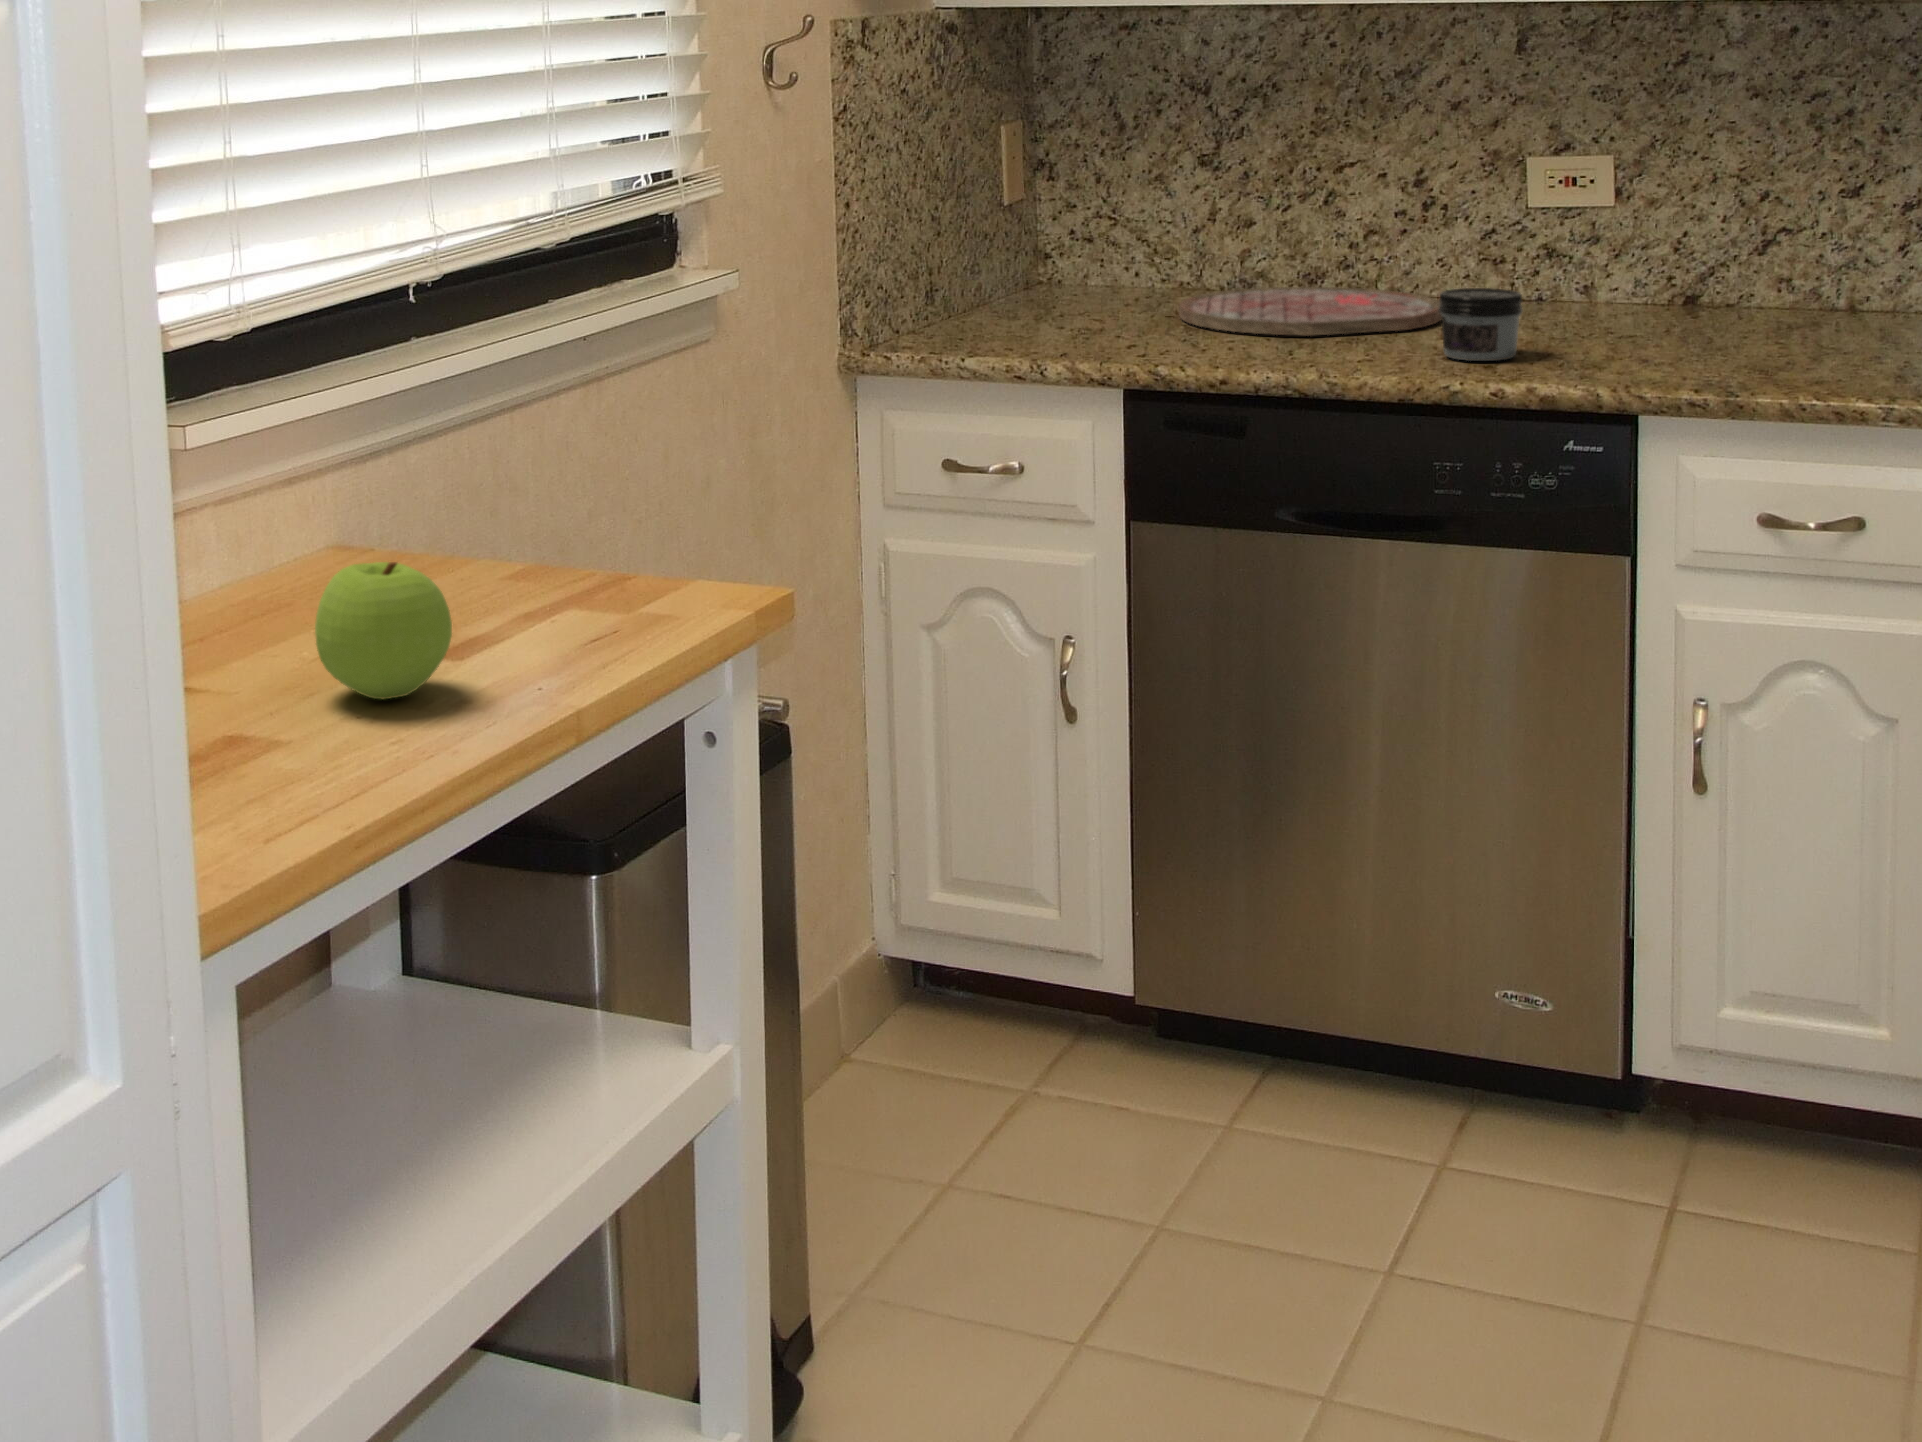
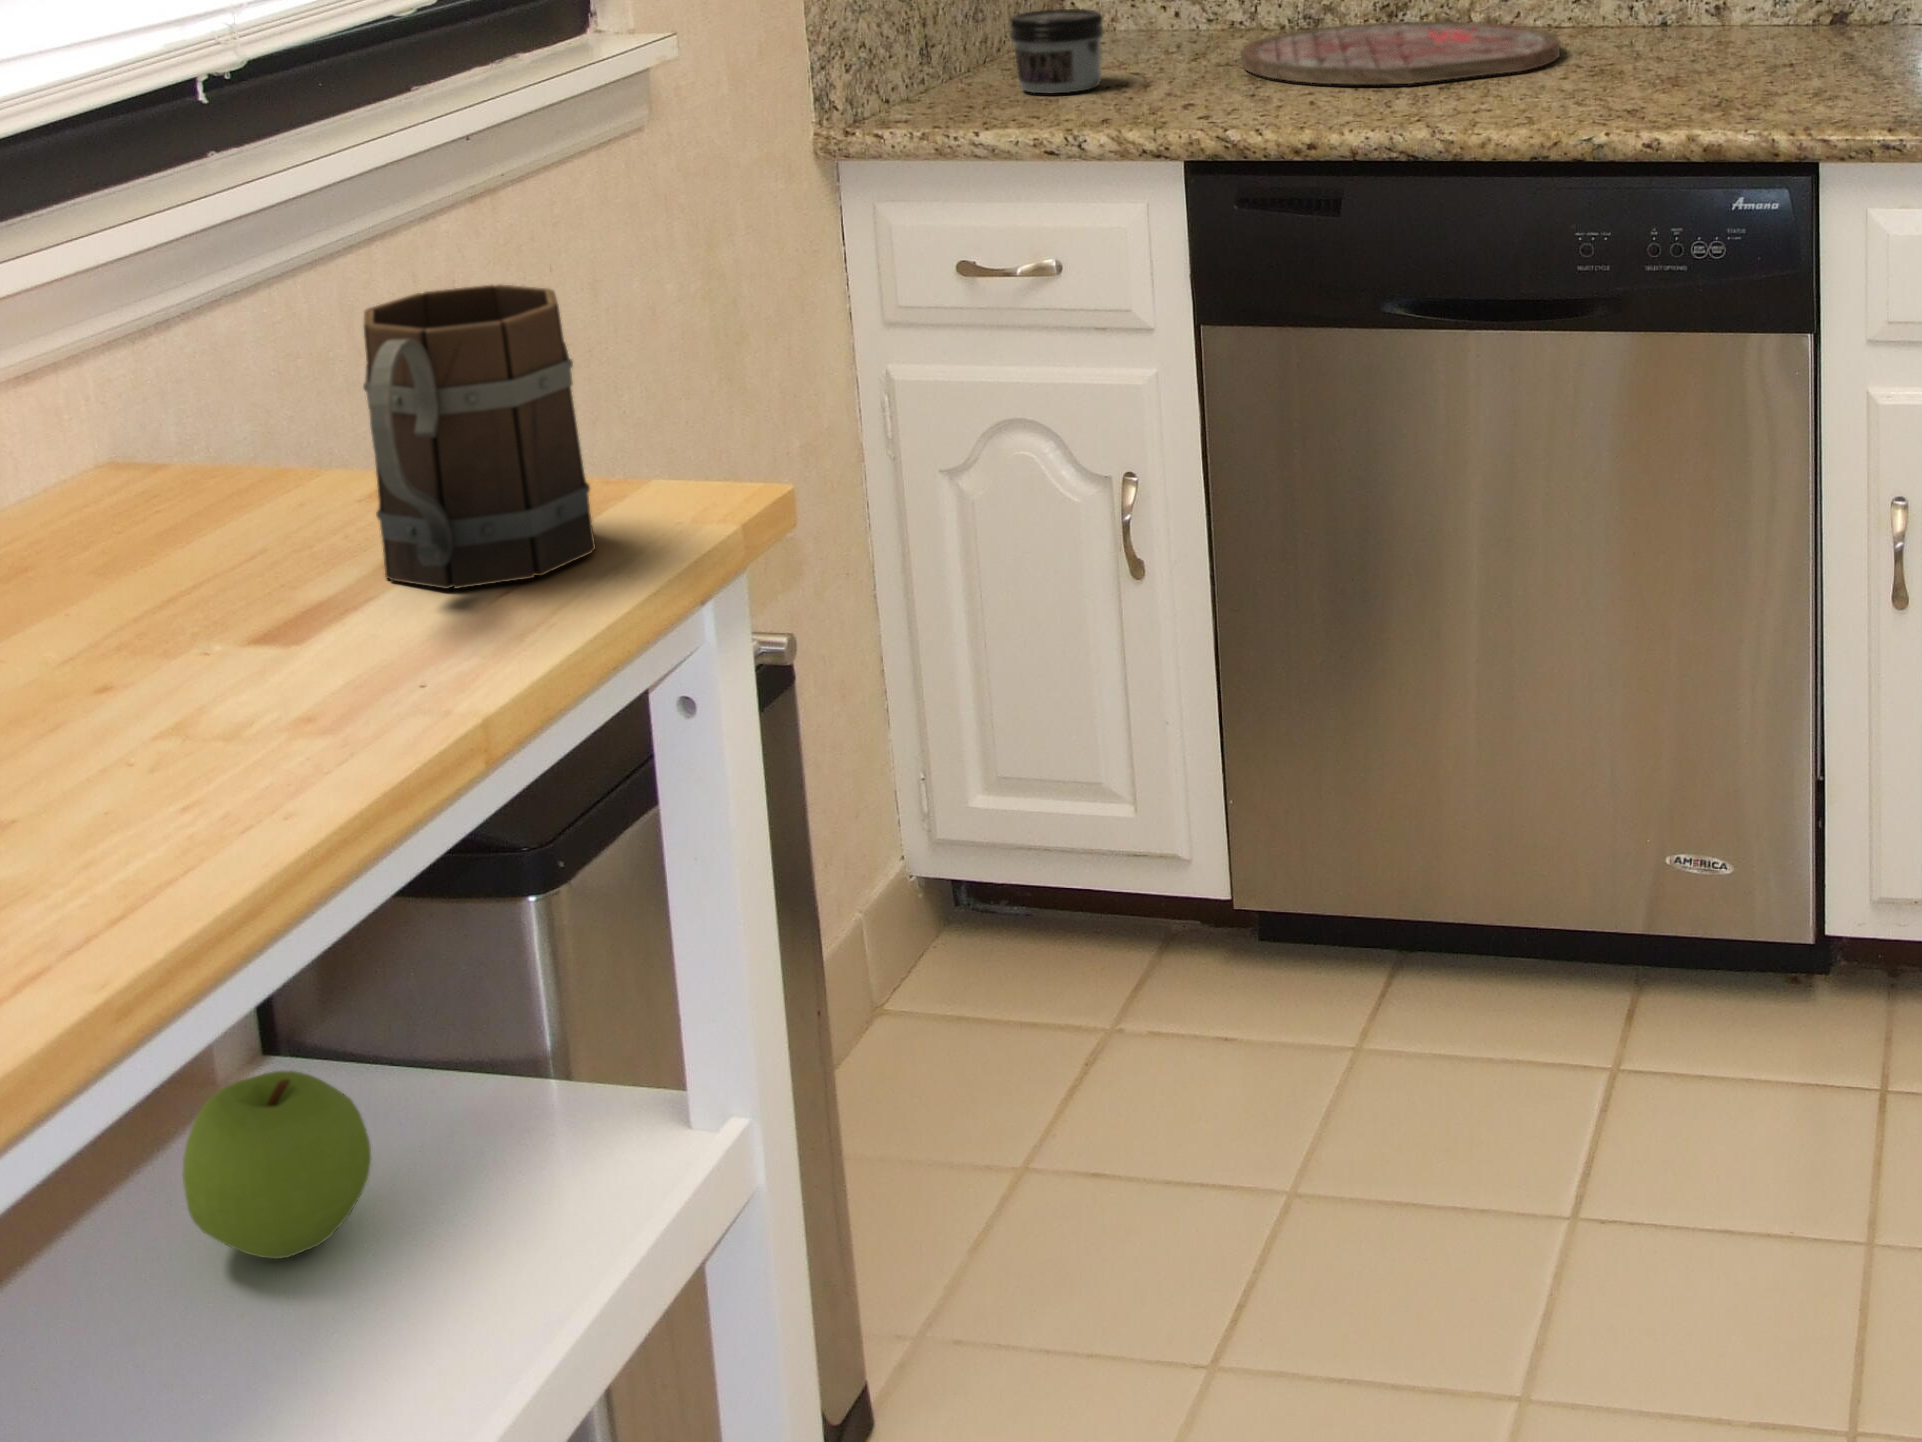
jar: present [1438,288,1523,361] -> present [1010,9,1104,93]
mug: none [508,431,649,635] -> present [363,284,595,589]
apple: present [315,562,452,700] -> present [183,1071,371,1259]

